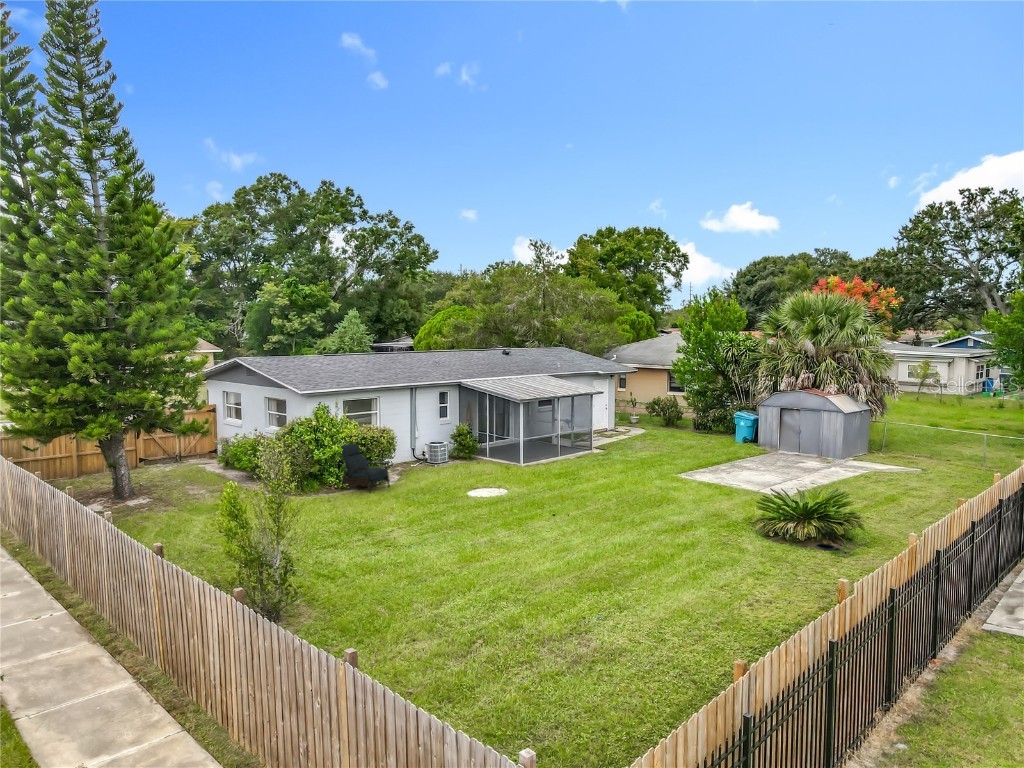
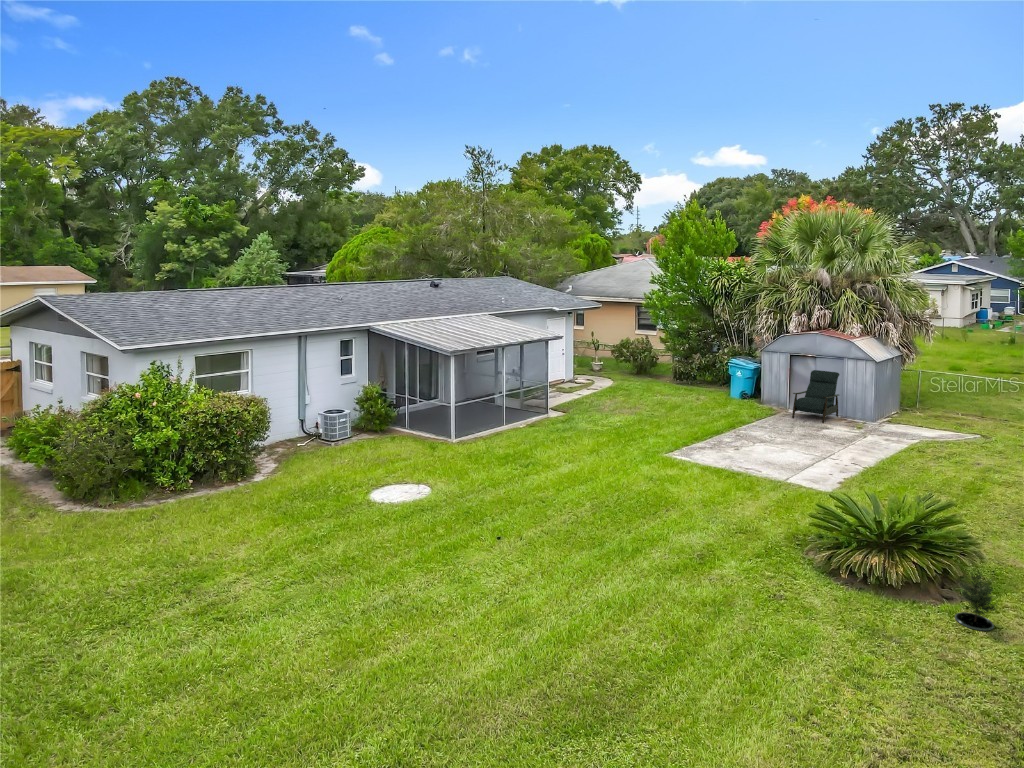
chair: present [341,444,390,493] -> present [792,370,839,423]

